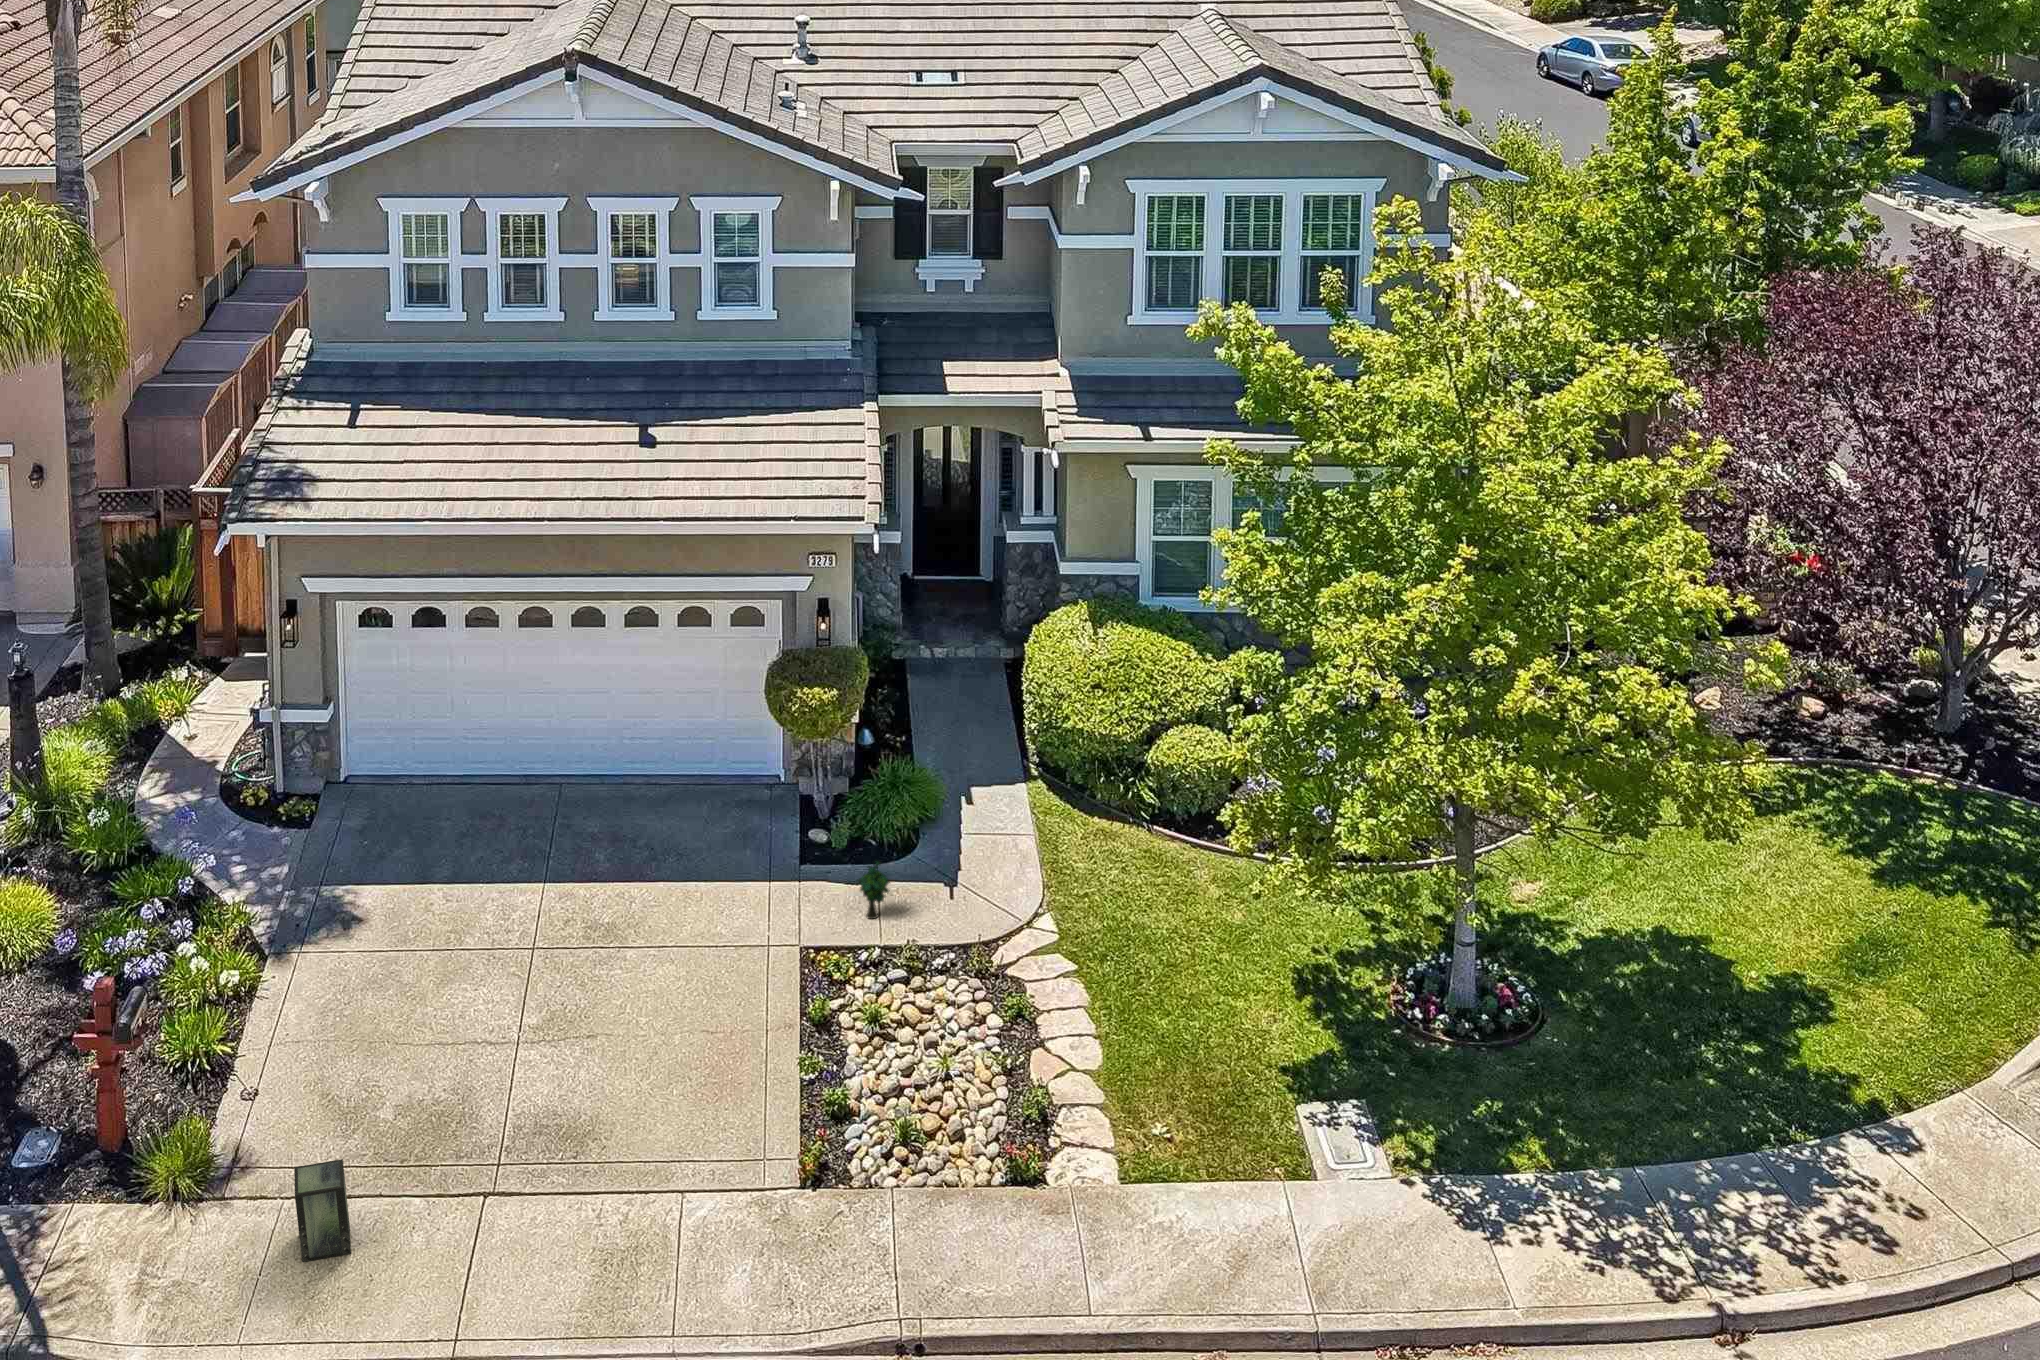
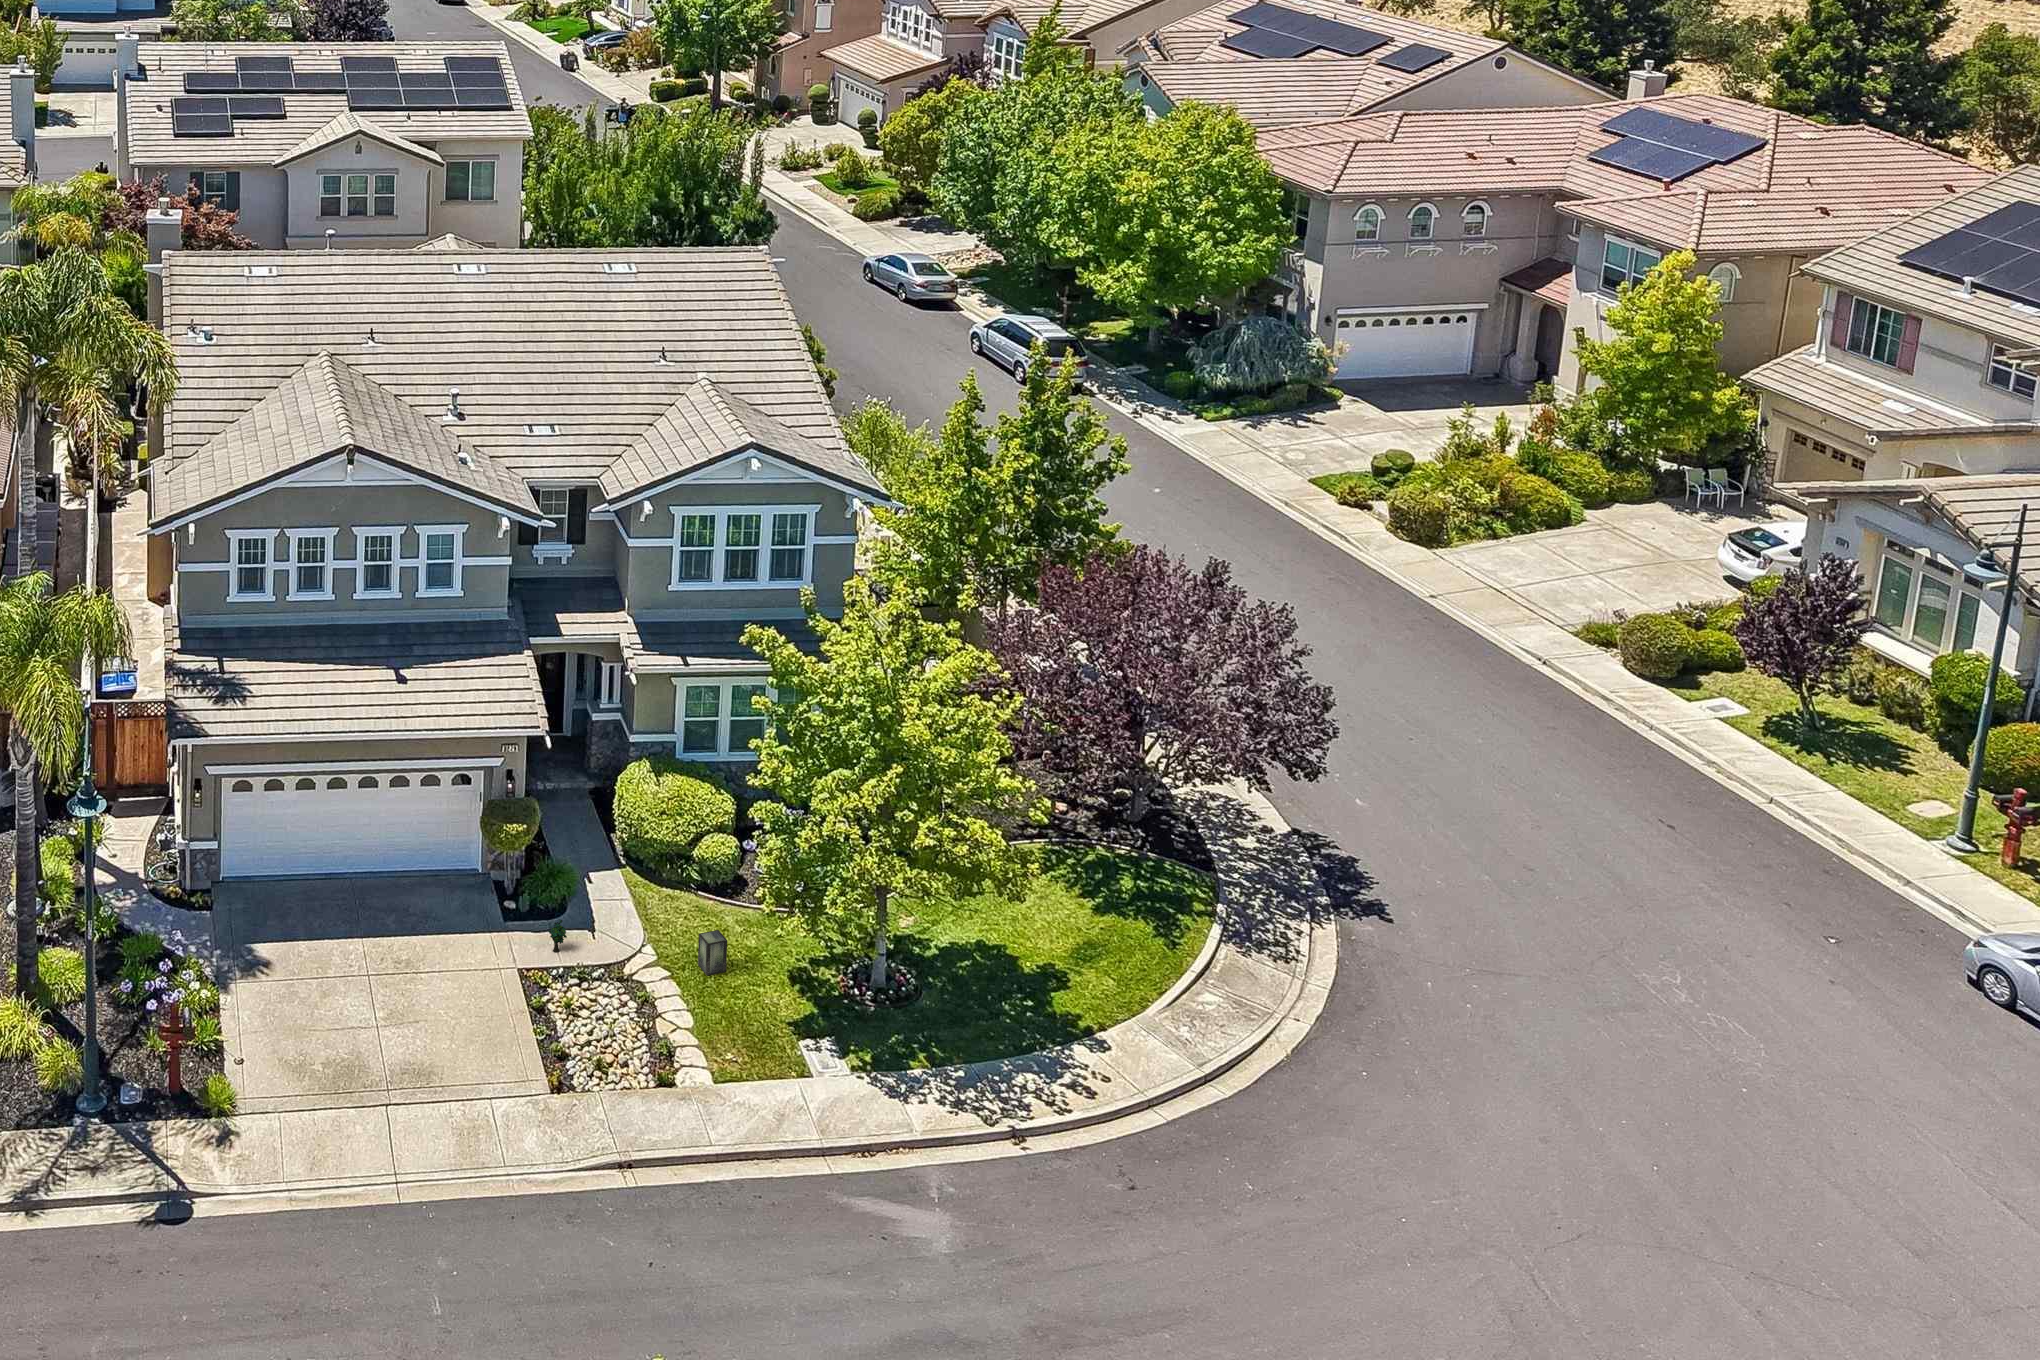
storage box: present [294,1159,351,1262] -> present [698,930,727,976]

